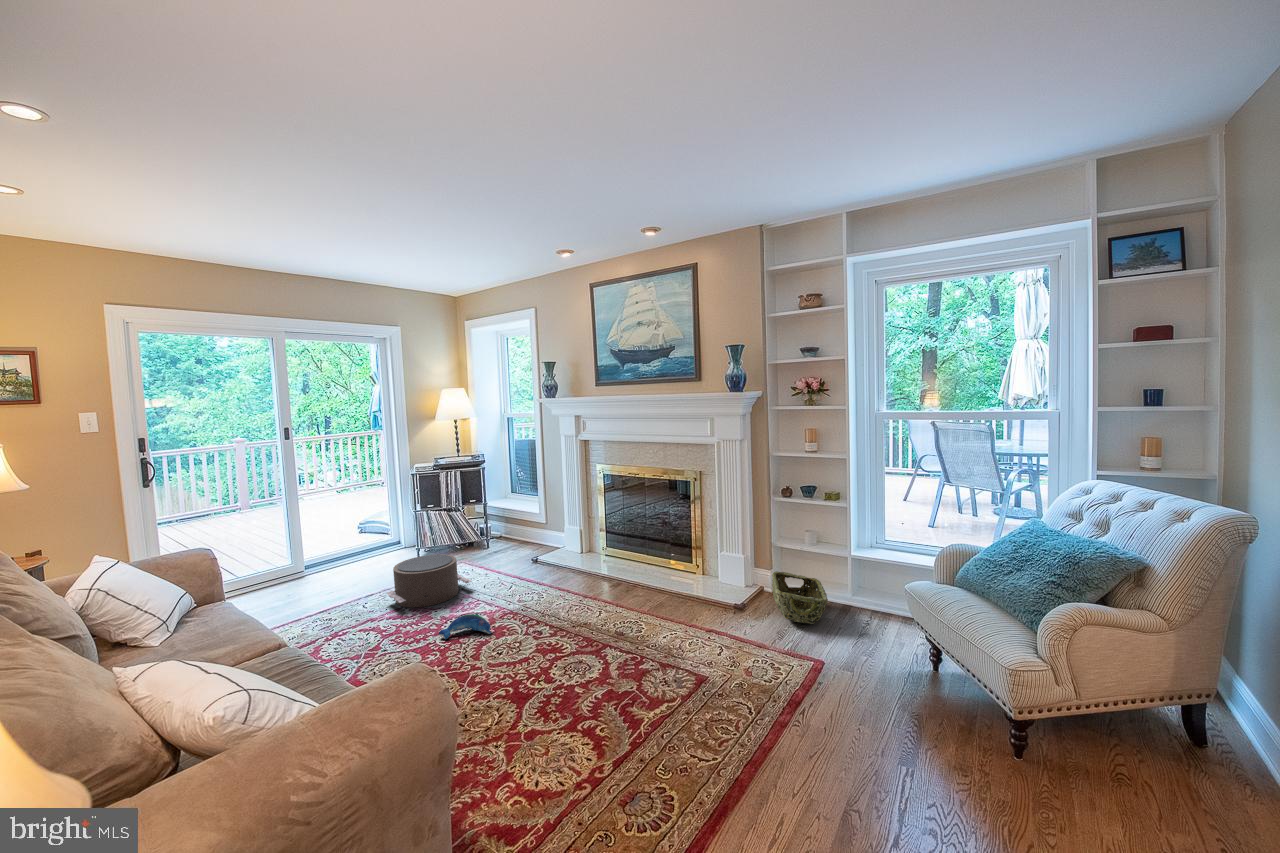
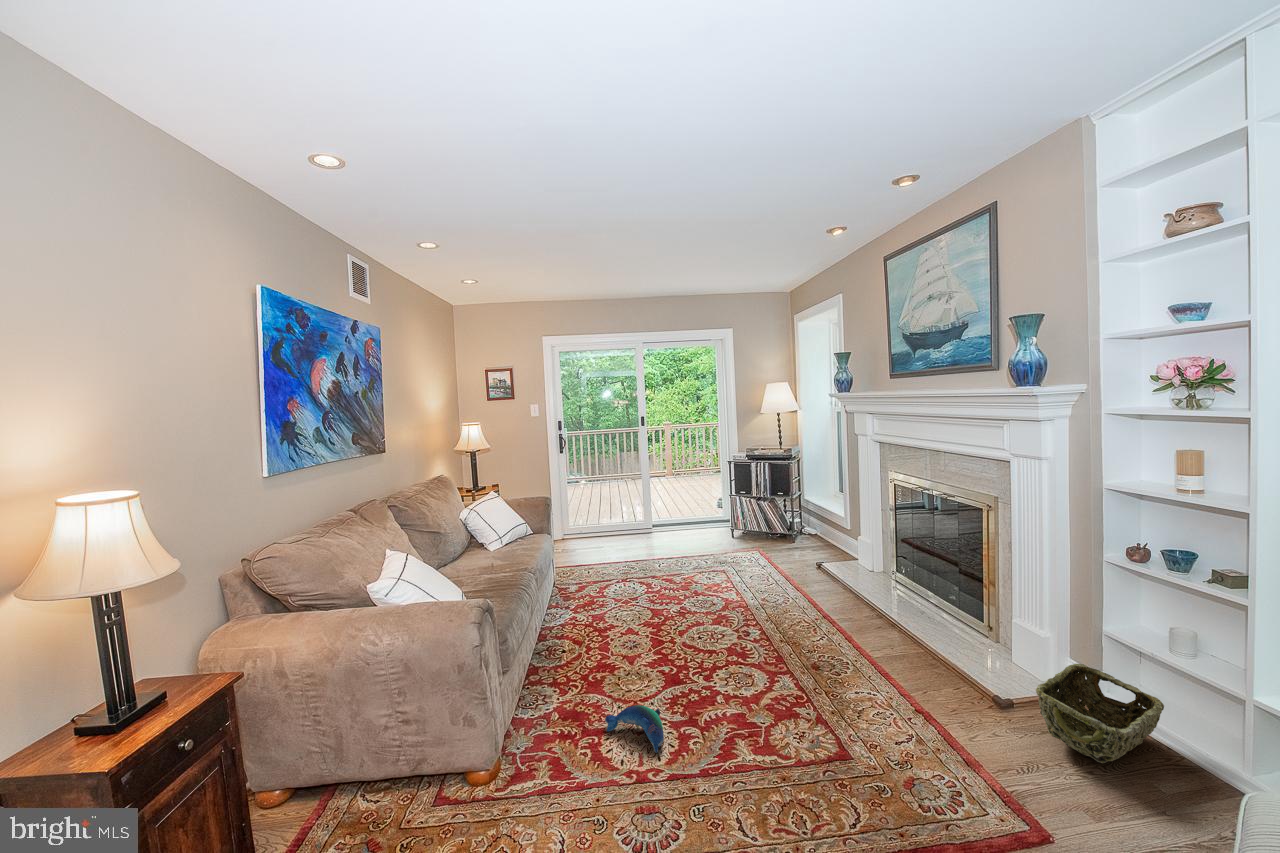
pouf: present [387,554,471,607] -> none [669,536,738,581]
plush toy: present [439,613,491,639] -> present [605,705,664,753]

